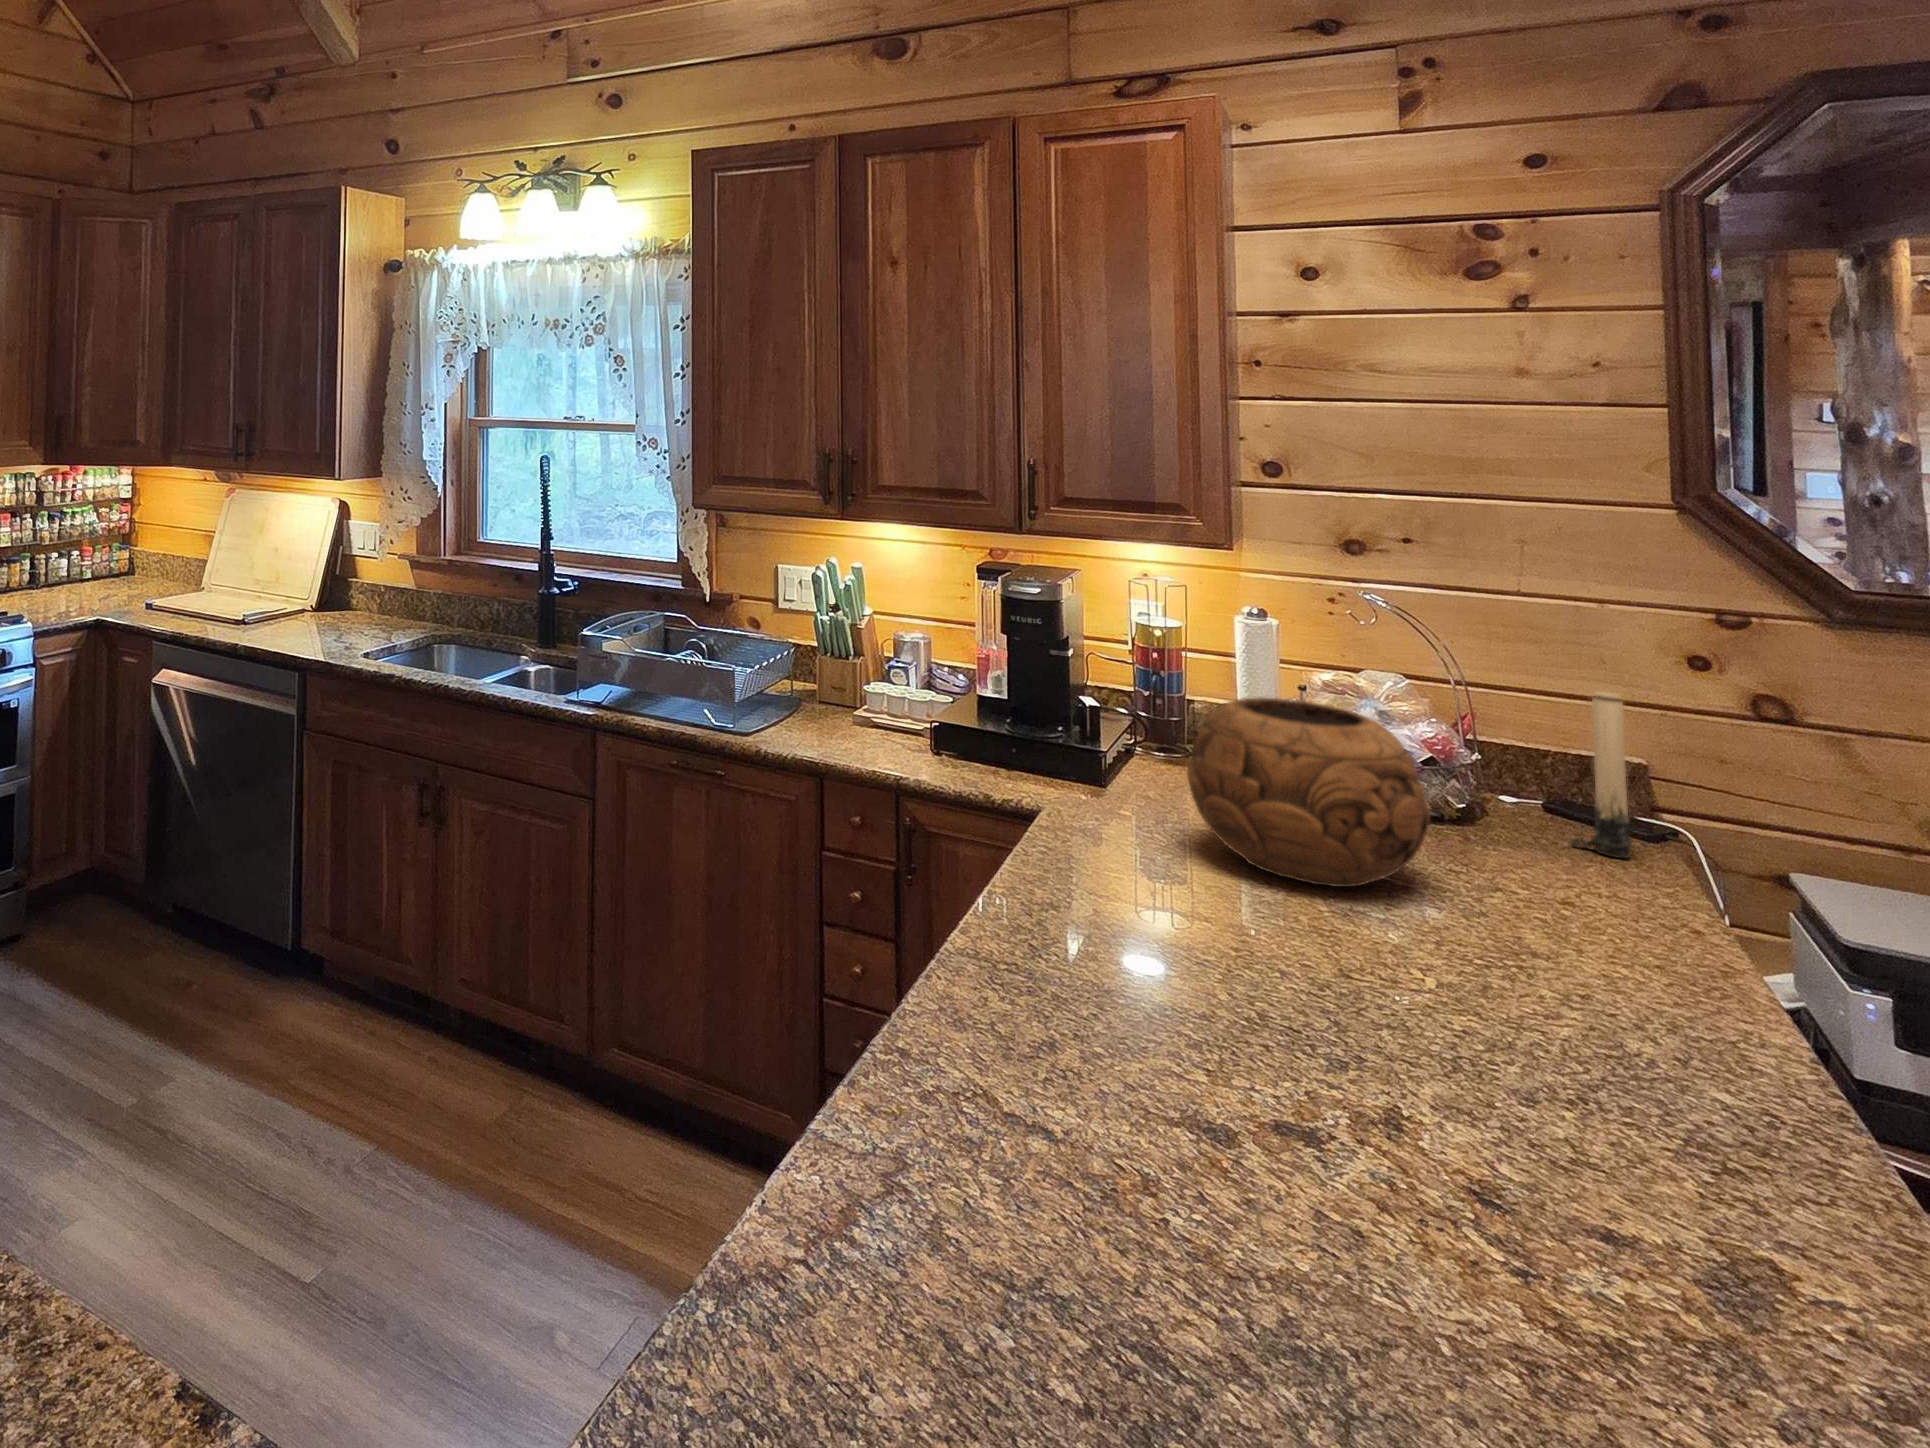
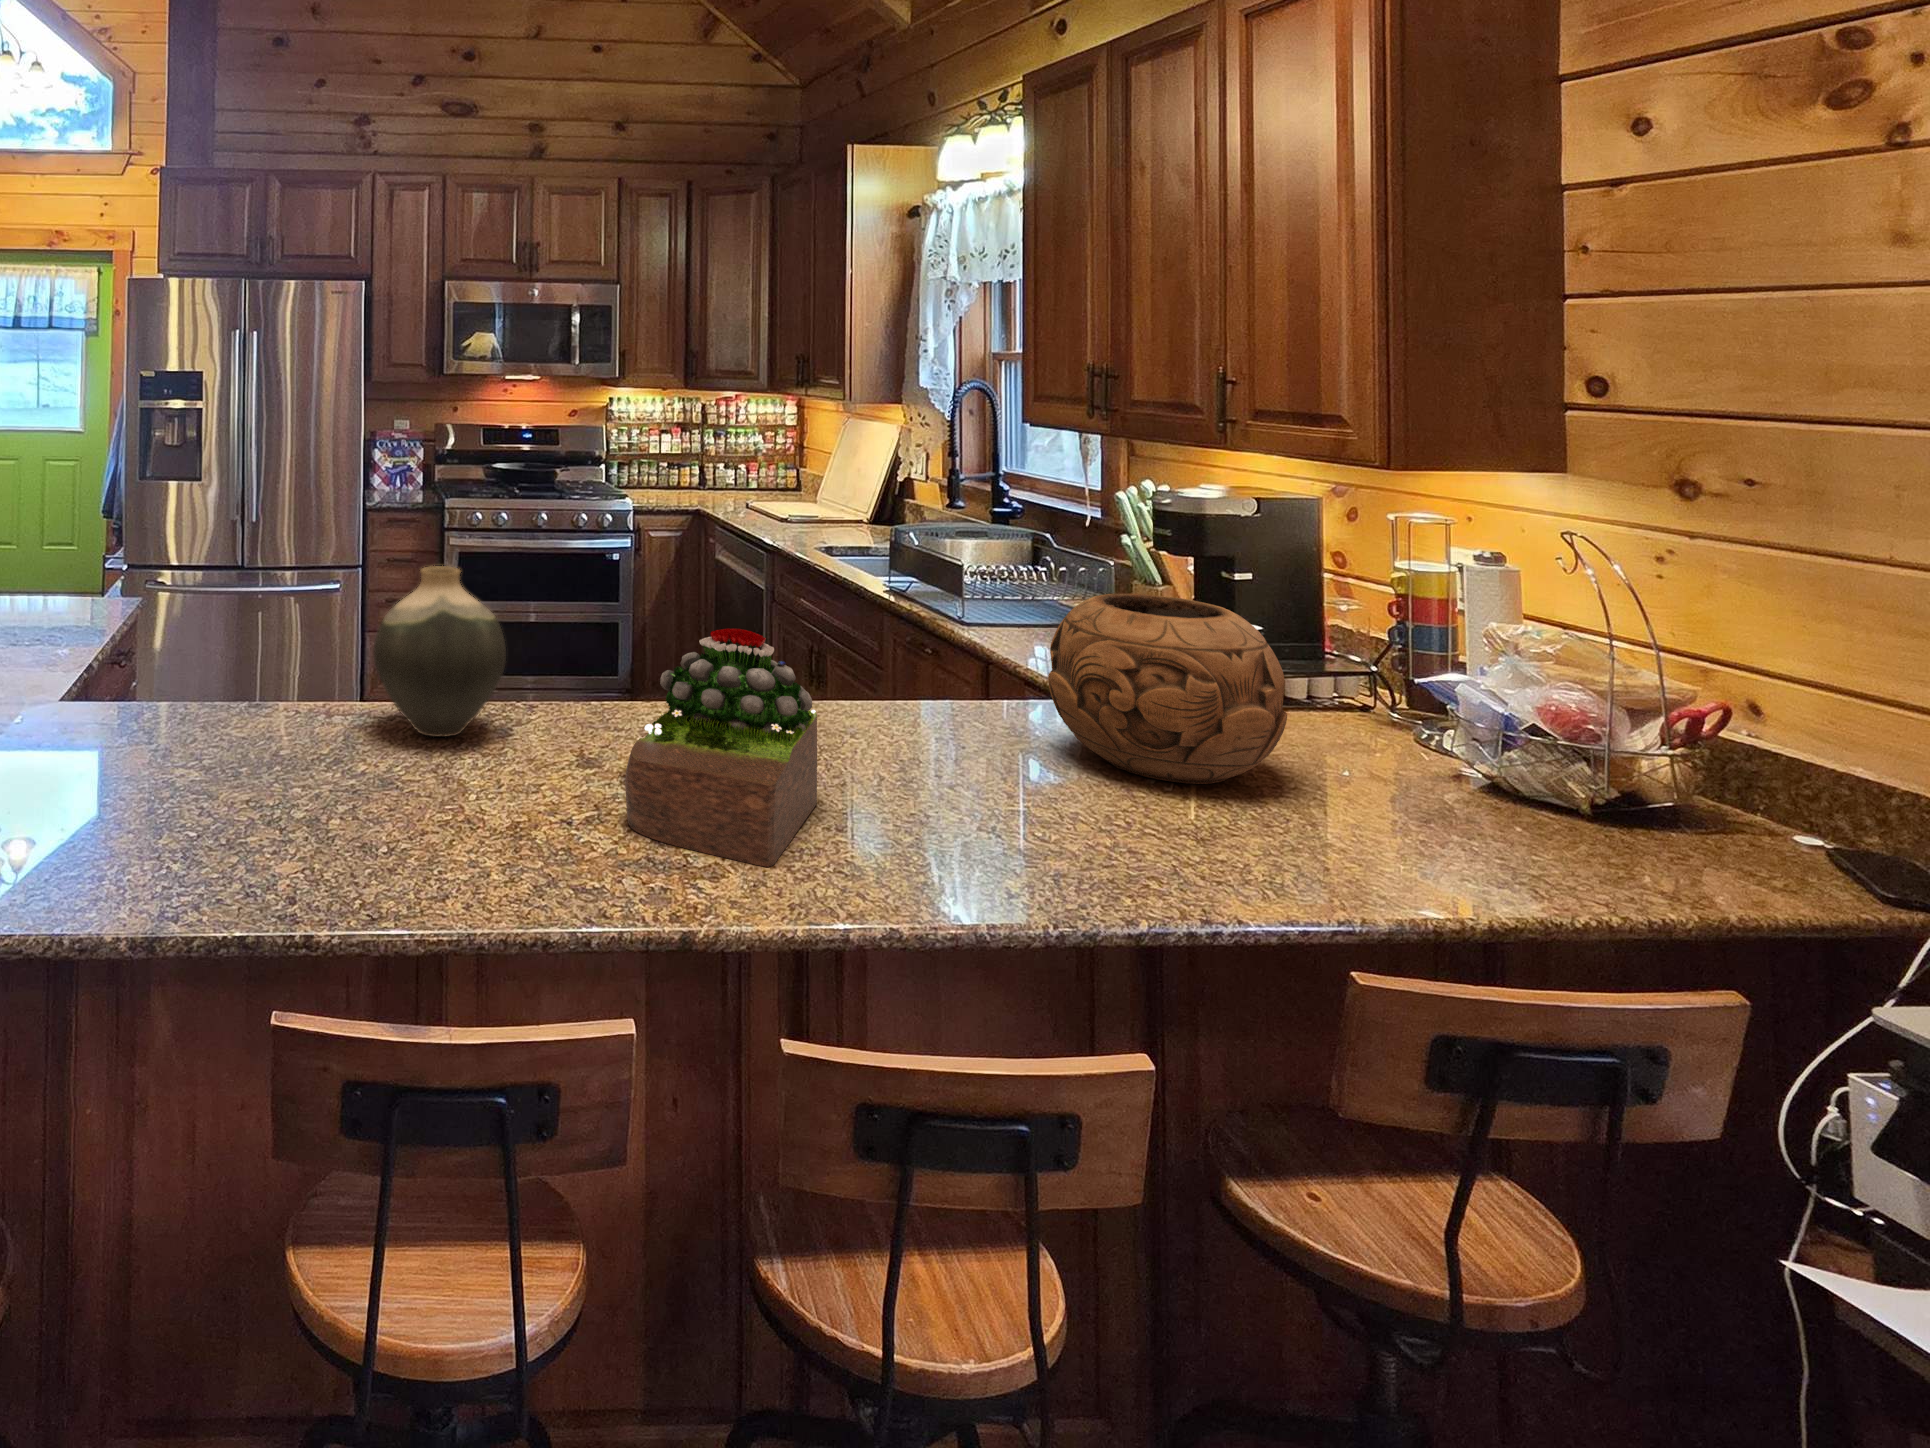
candle: present [1571,691,1631,858] -> none [1660,661,1726,887]
succulent plant: none [1320,868,1748,1220] -> present [625,628,817,867]
vase: none [954,880,1205,1190] -> present [374,566,506,737]

